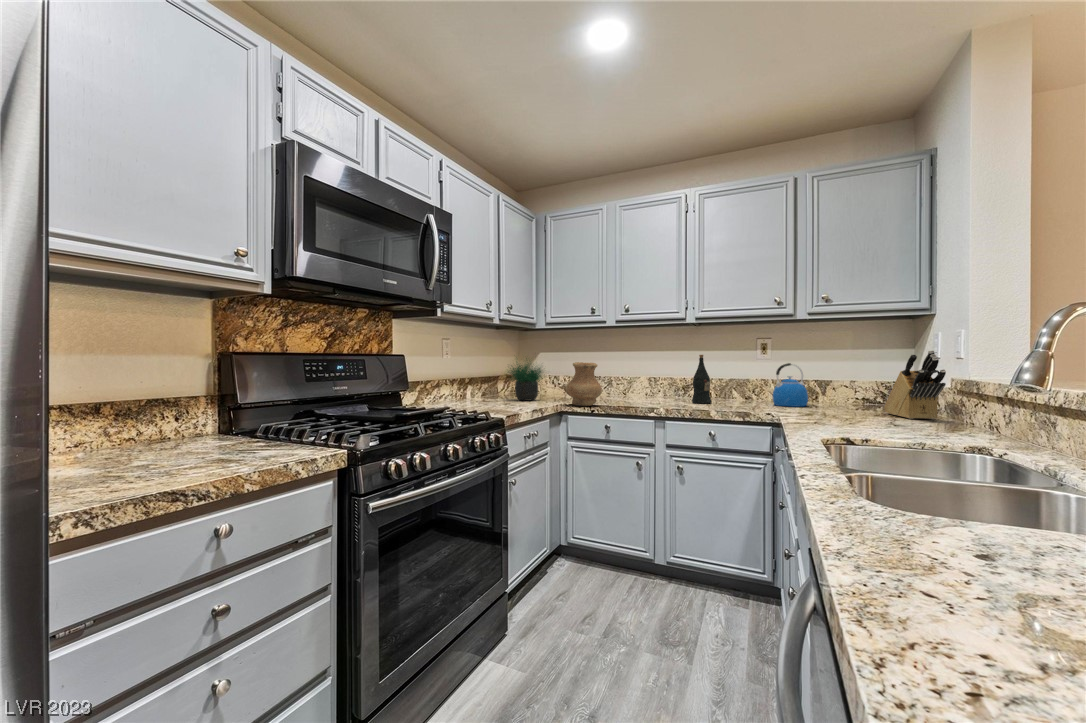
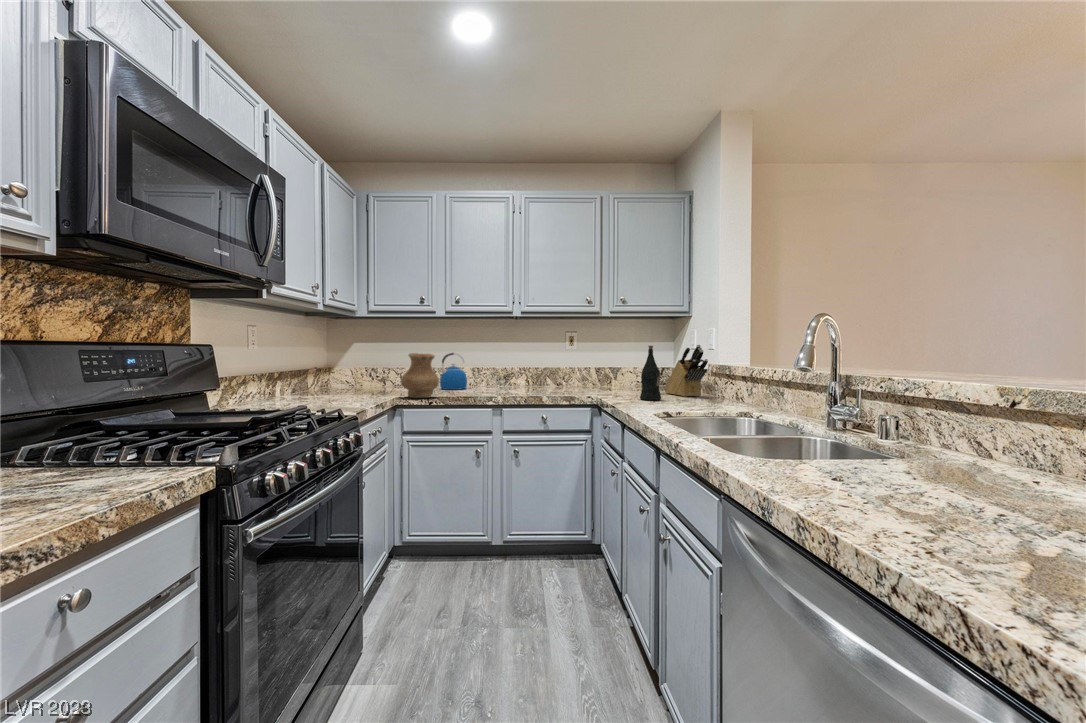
wine bottle: present [692,355,711,404] -> present [640,346,661,400]
potted plant: present [508,358,543,401] -> none [313,336,377,395]
kettle: present [773,363,808,407] -> present [440,353,467,390]

